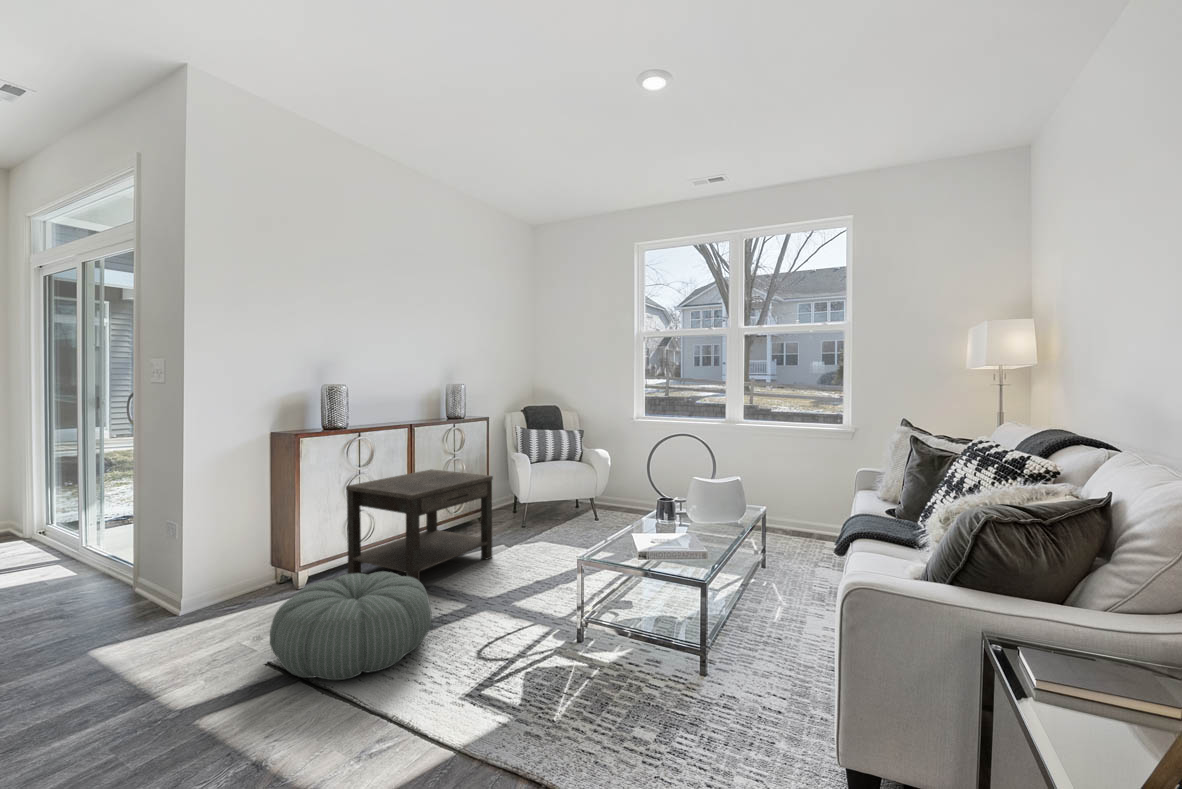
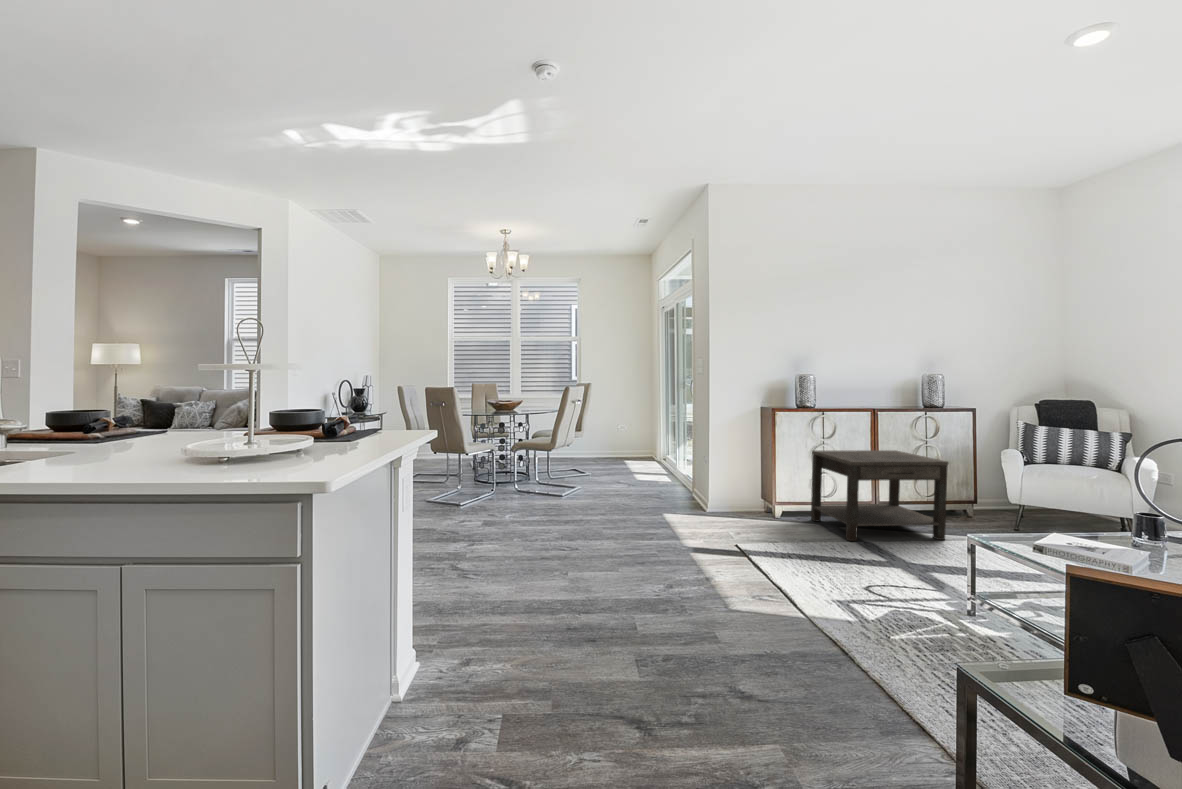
pouf: present [270,572,432,680] -> none [734,506,843,569]

